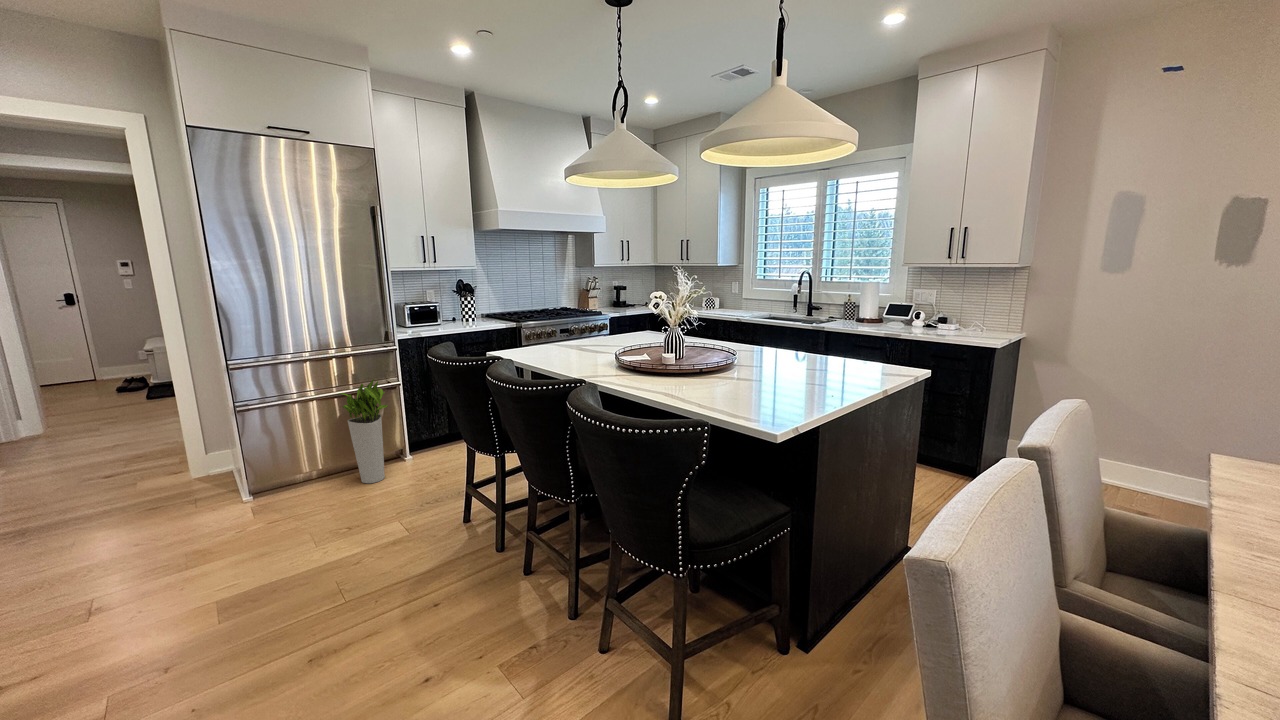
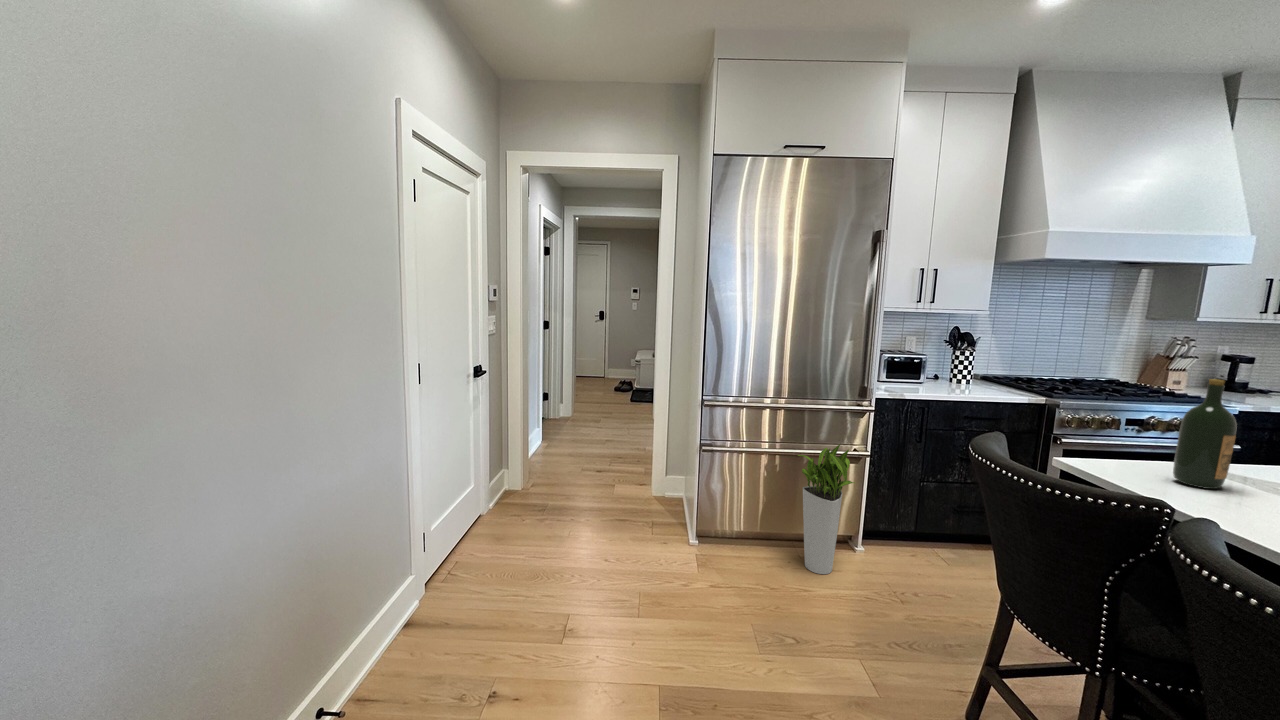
wine bottle: none [530,296,549,352] -> present [1173,379,1237,489]

